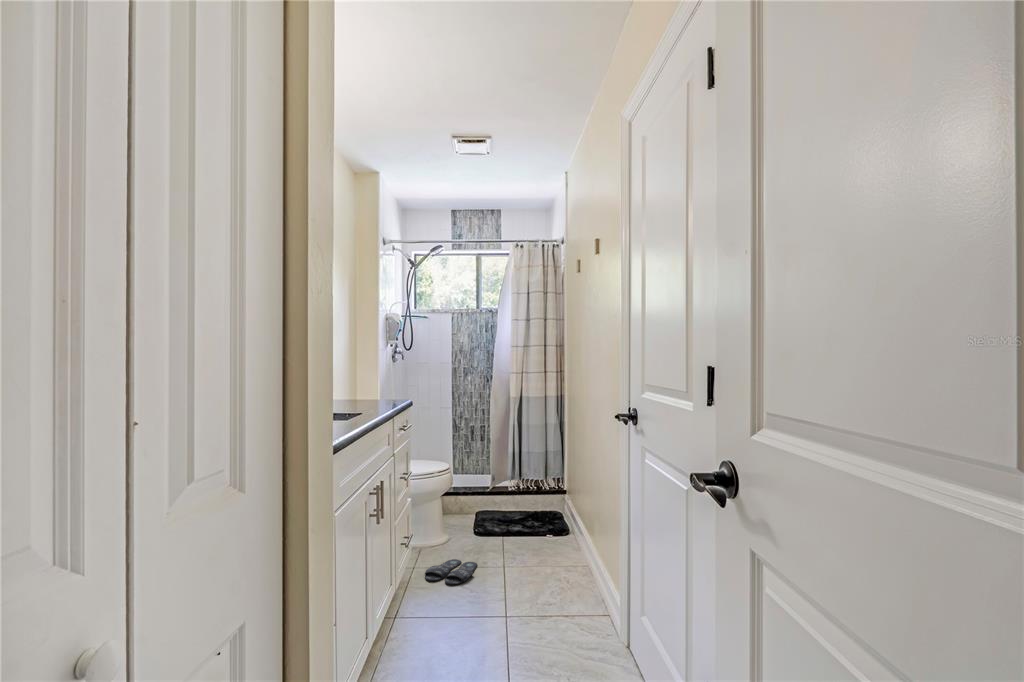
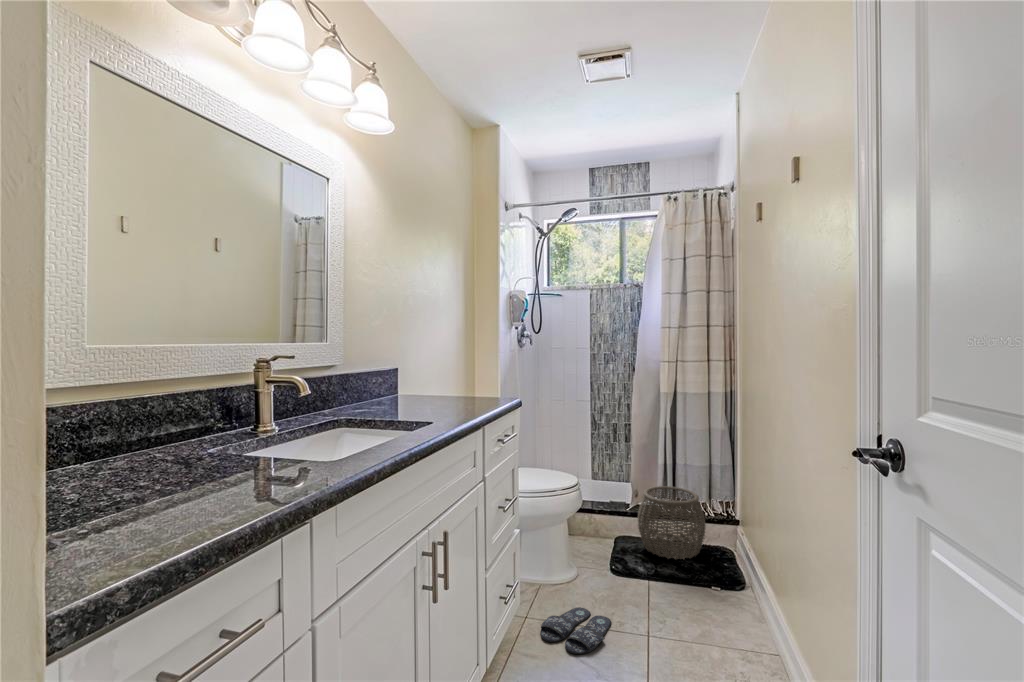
woven basket: none [493,470,543,523] -> present [638,486,706,559]

